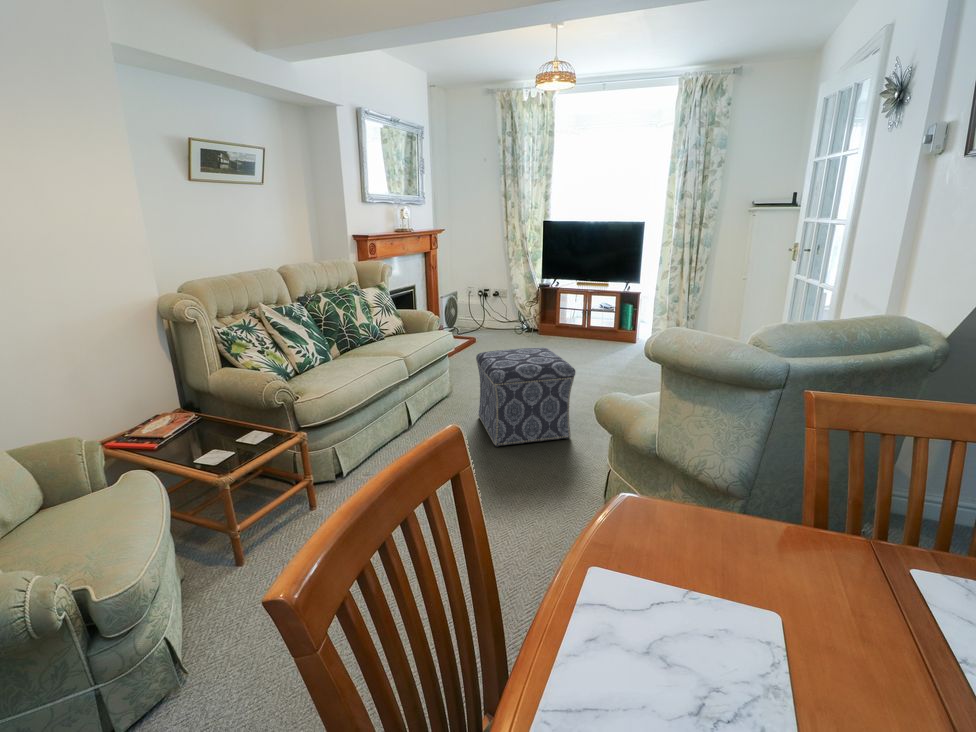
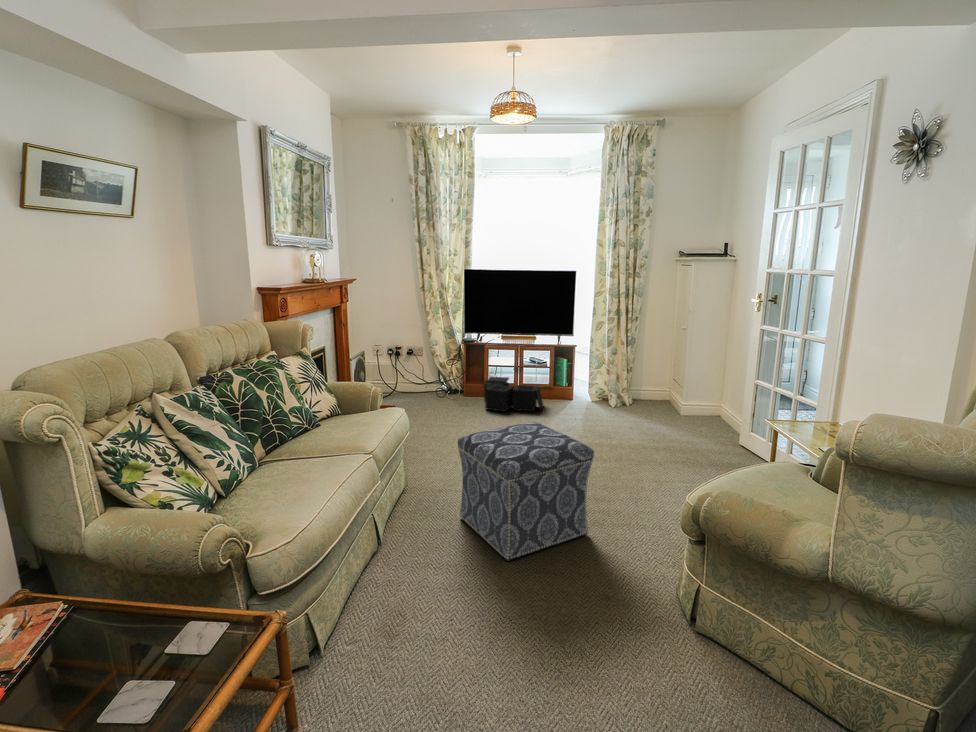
storage bin: none [549,318,603,351] -> present [484,377,543,412]

